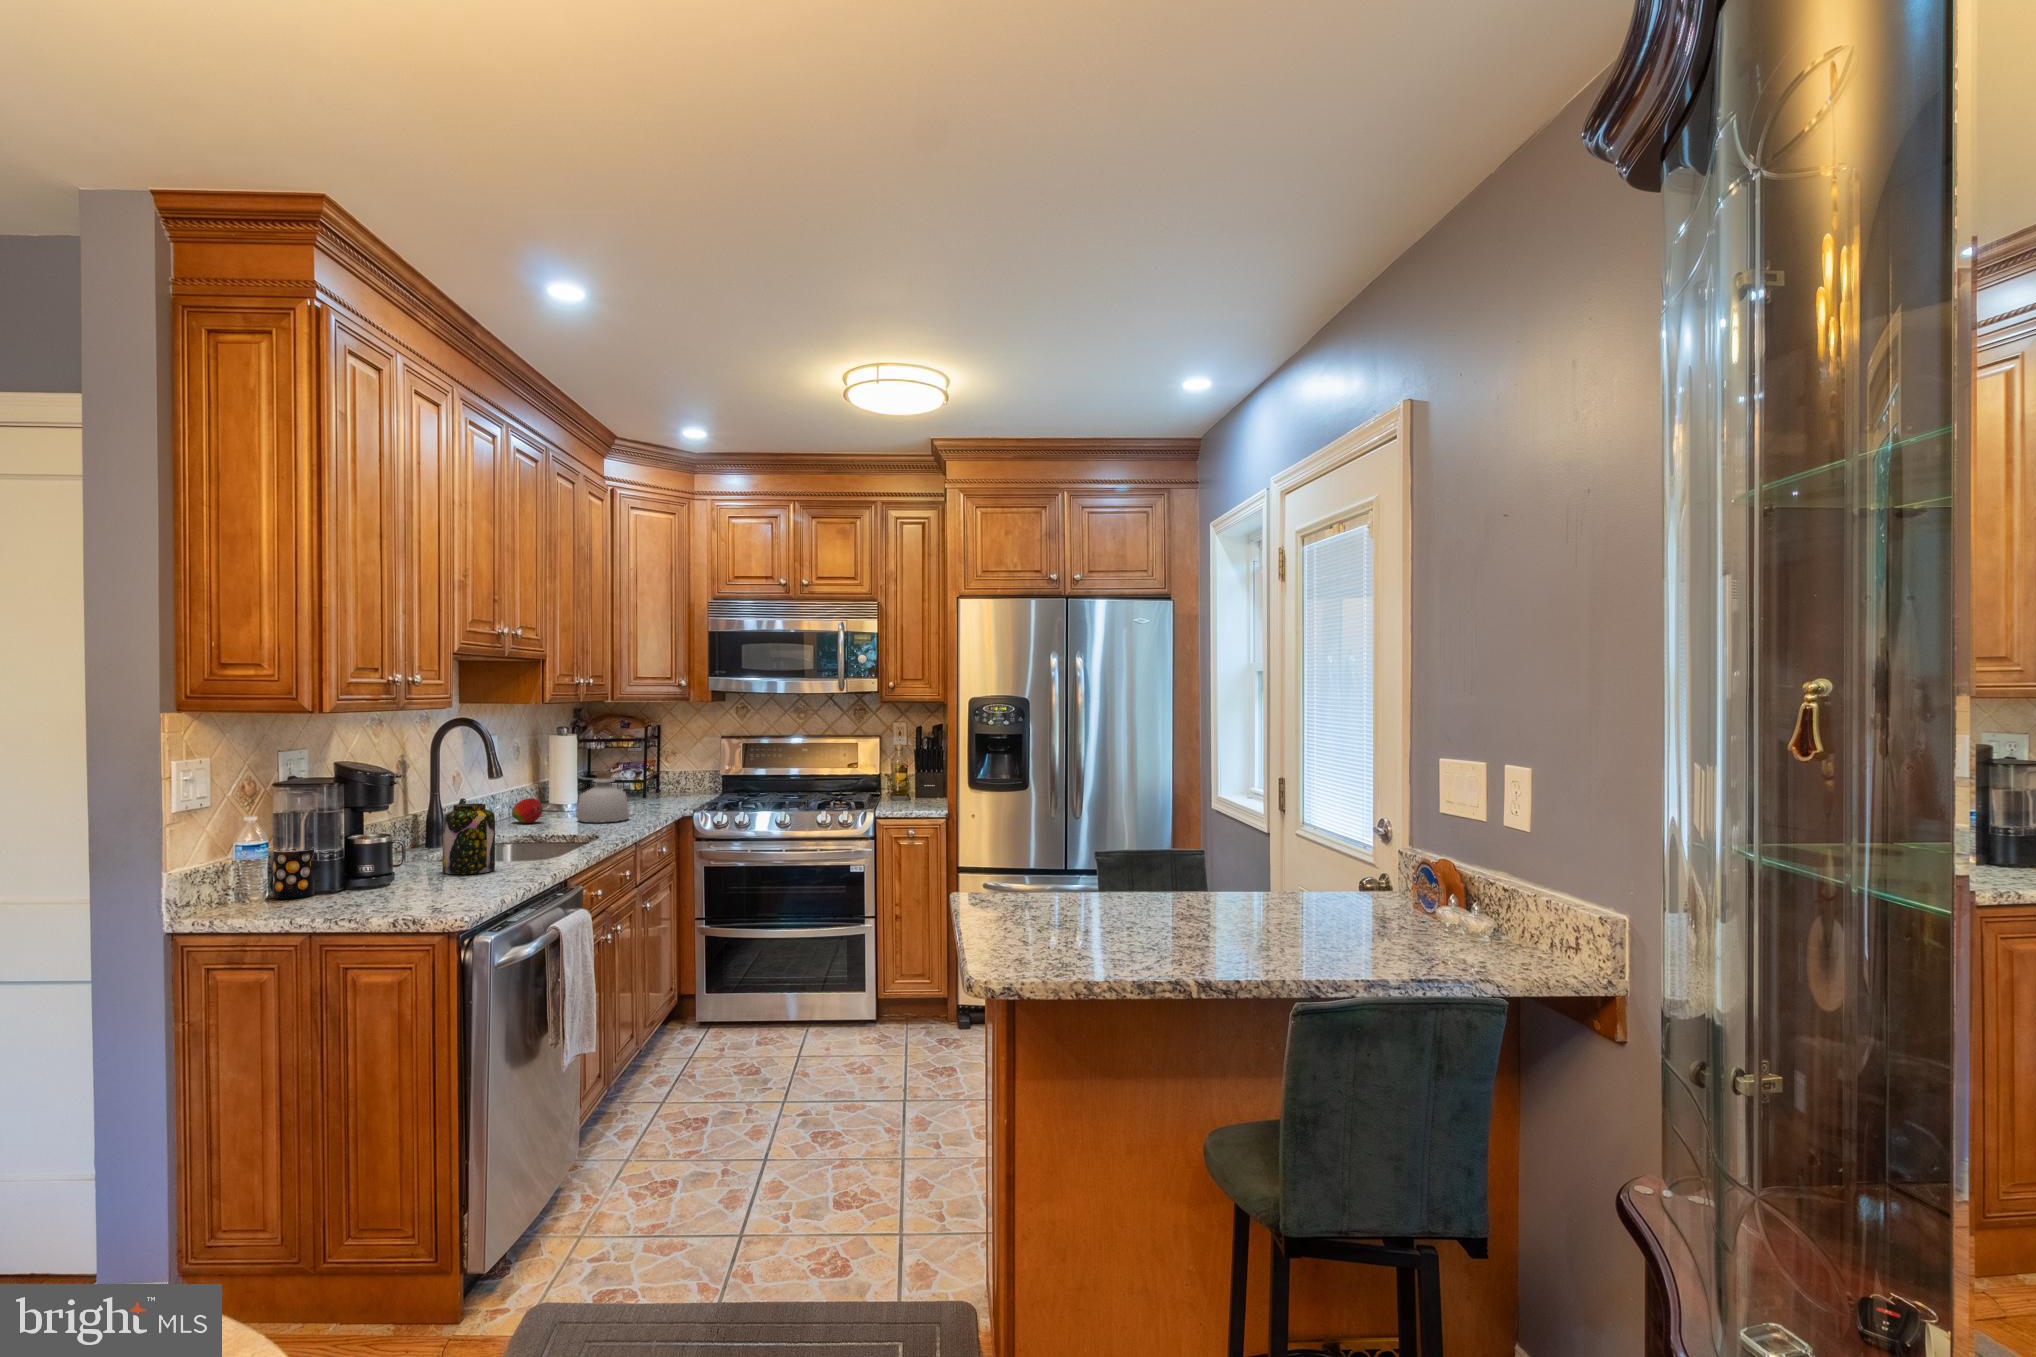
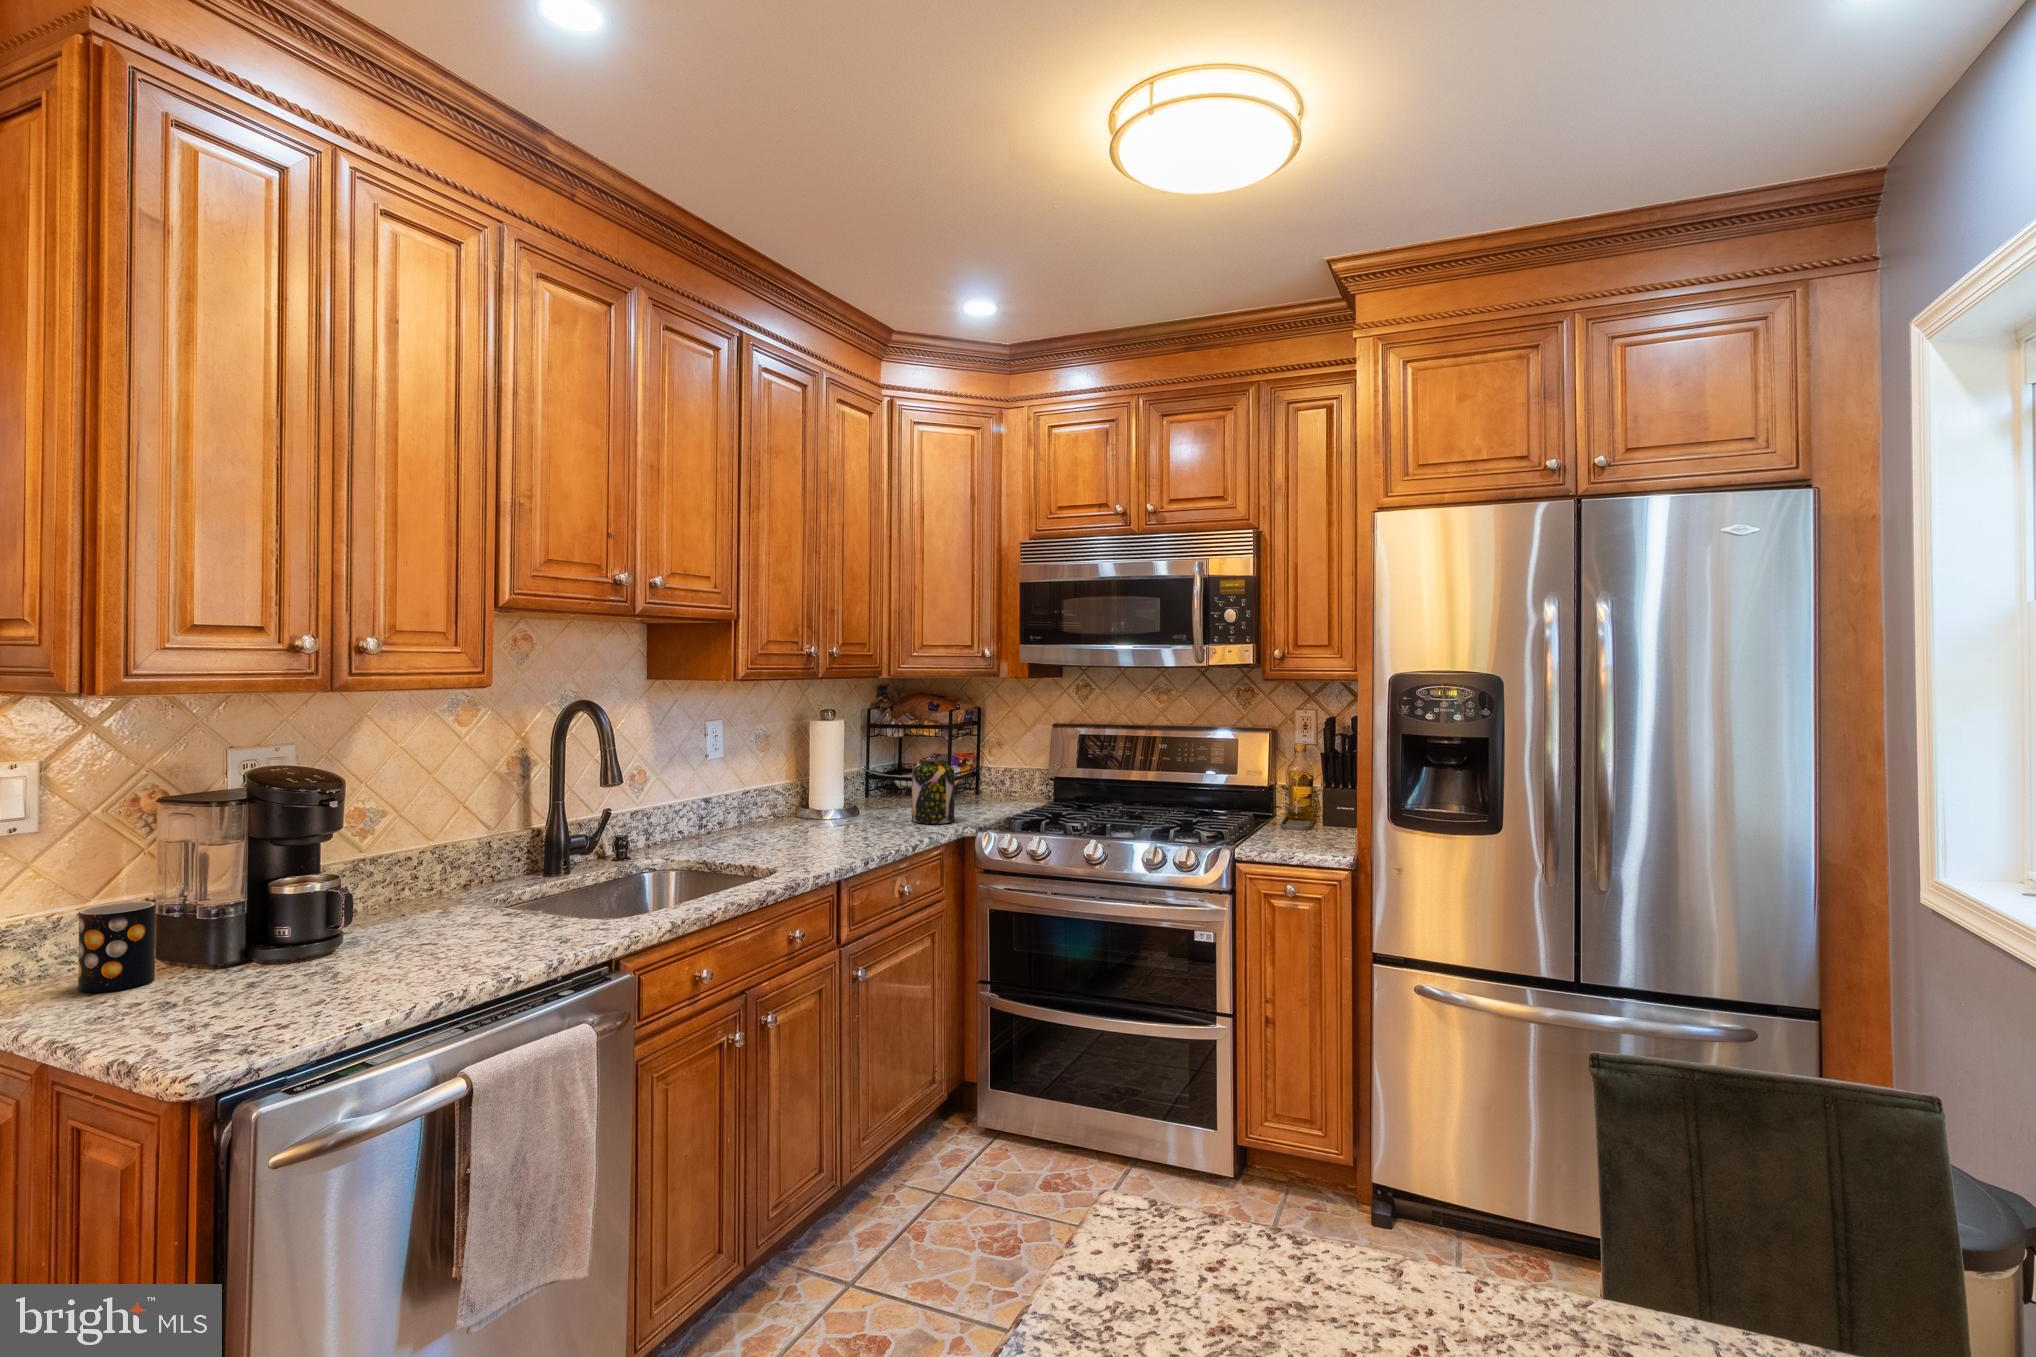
bottle: present [576,771,629,823] -> none [803,773,874,846]
fruit: present [512,798,542,823] -> none [727,805,762,839]
jar: present [443,803,495,874] -> present [912,759,955,824]

